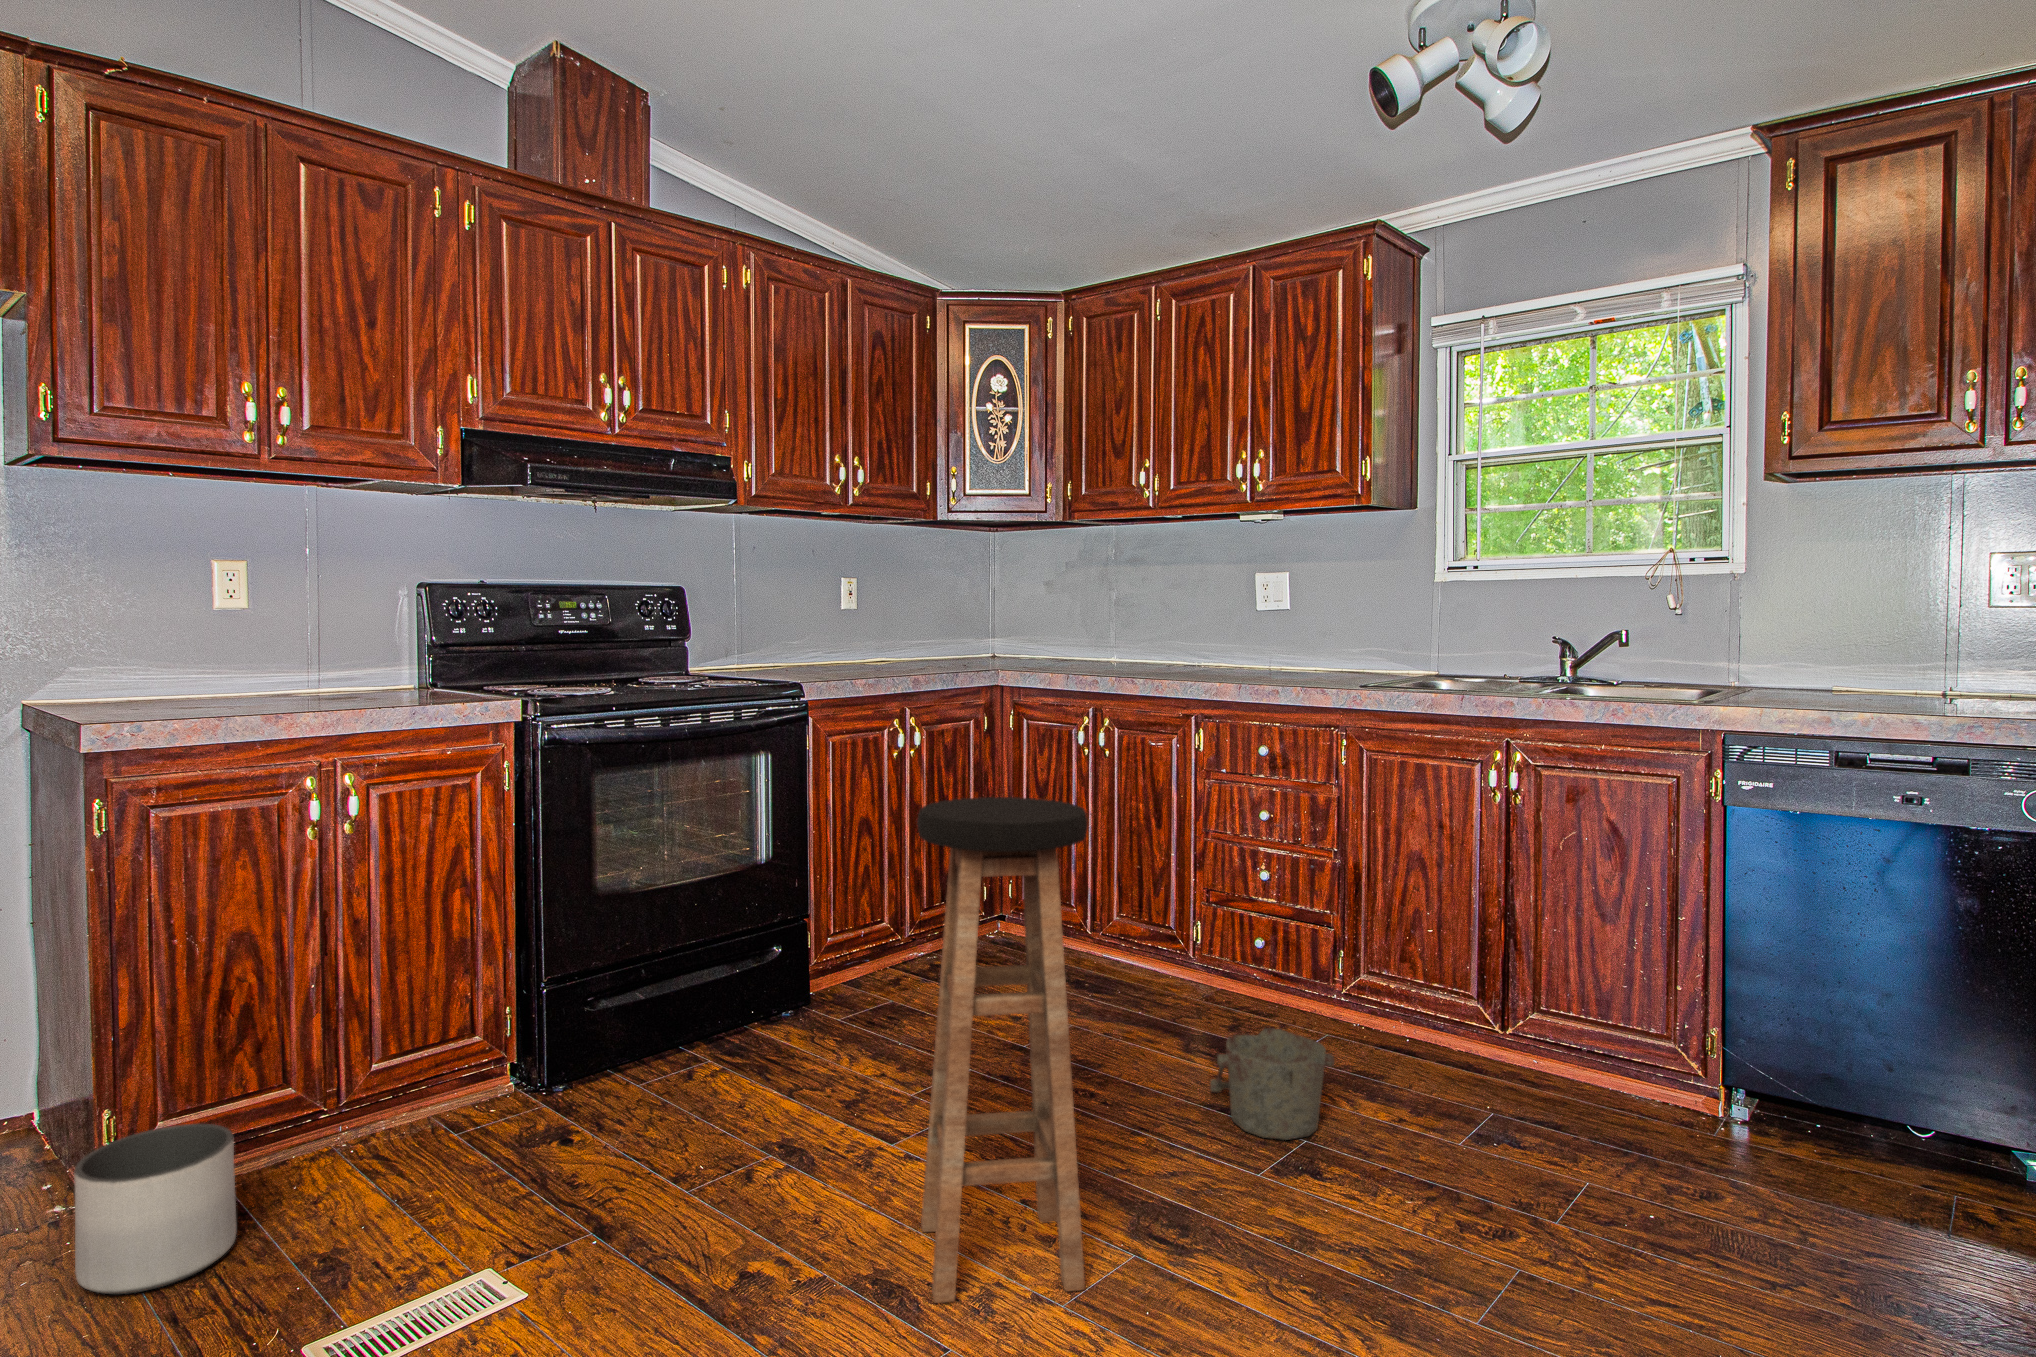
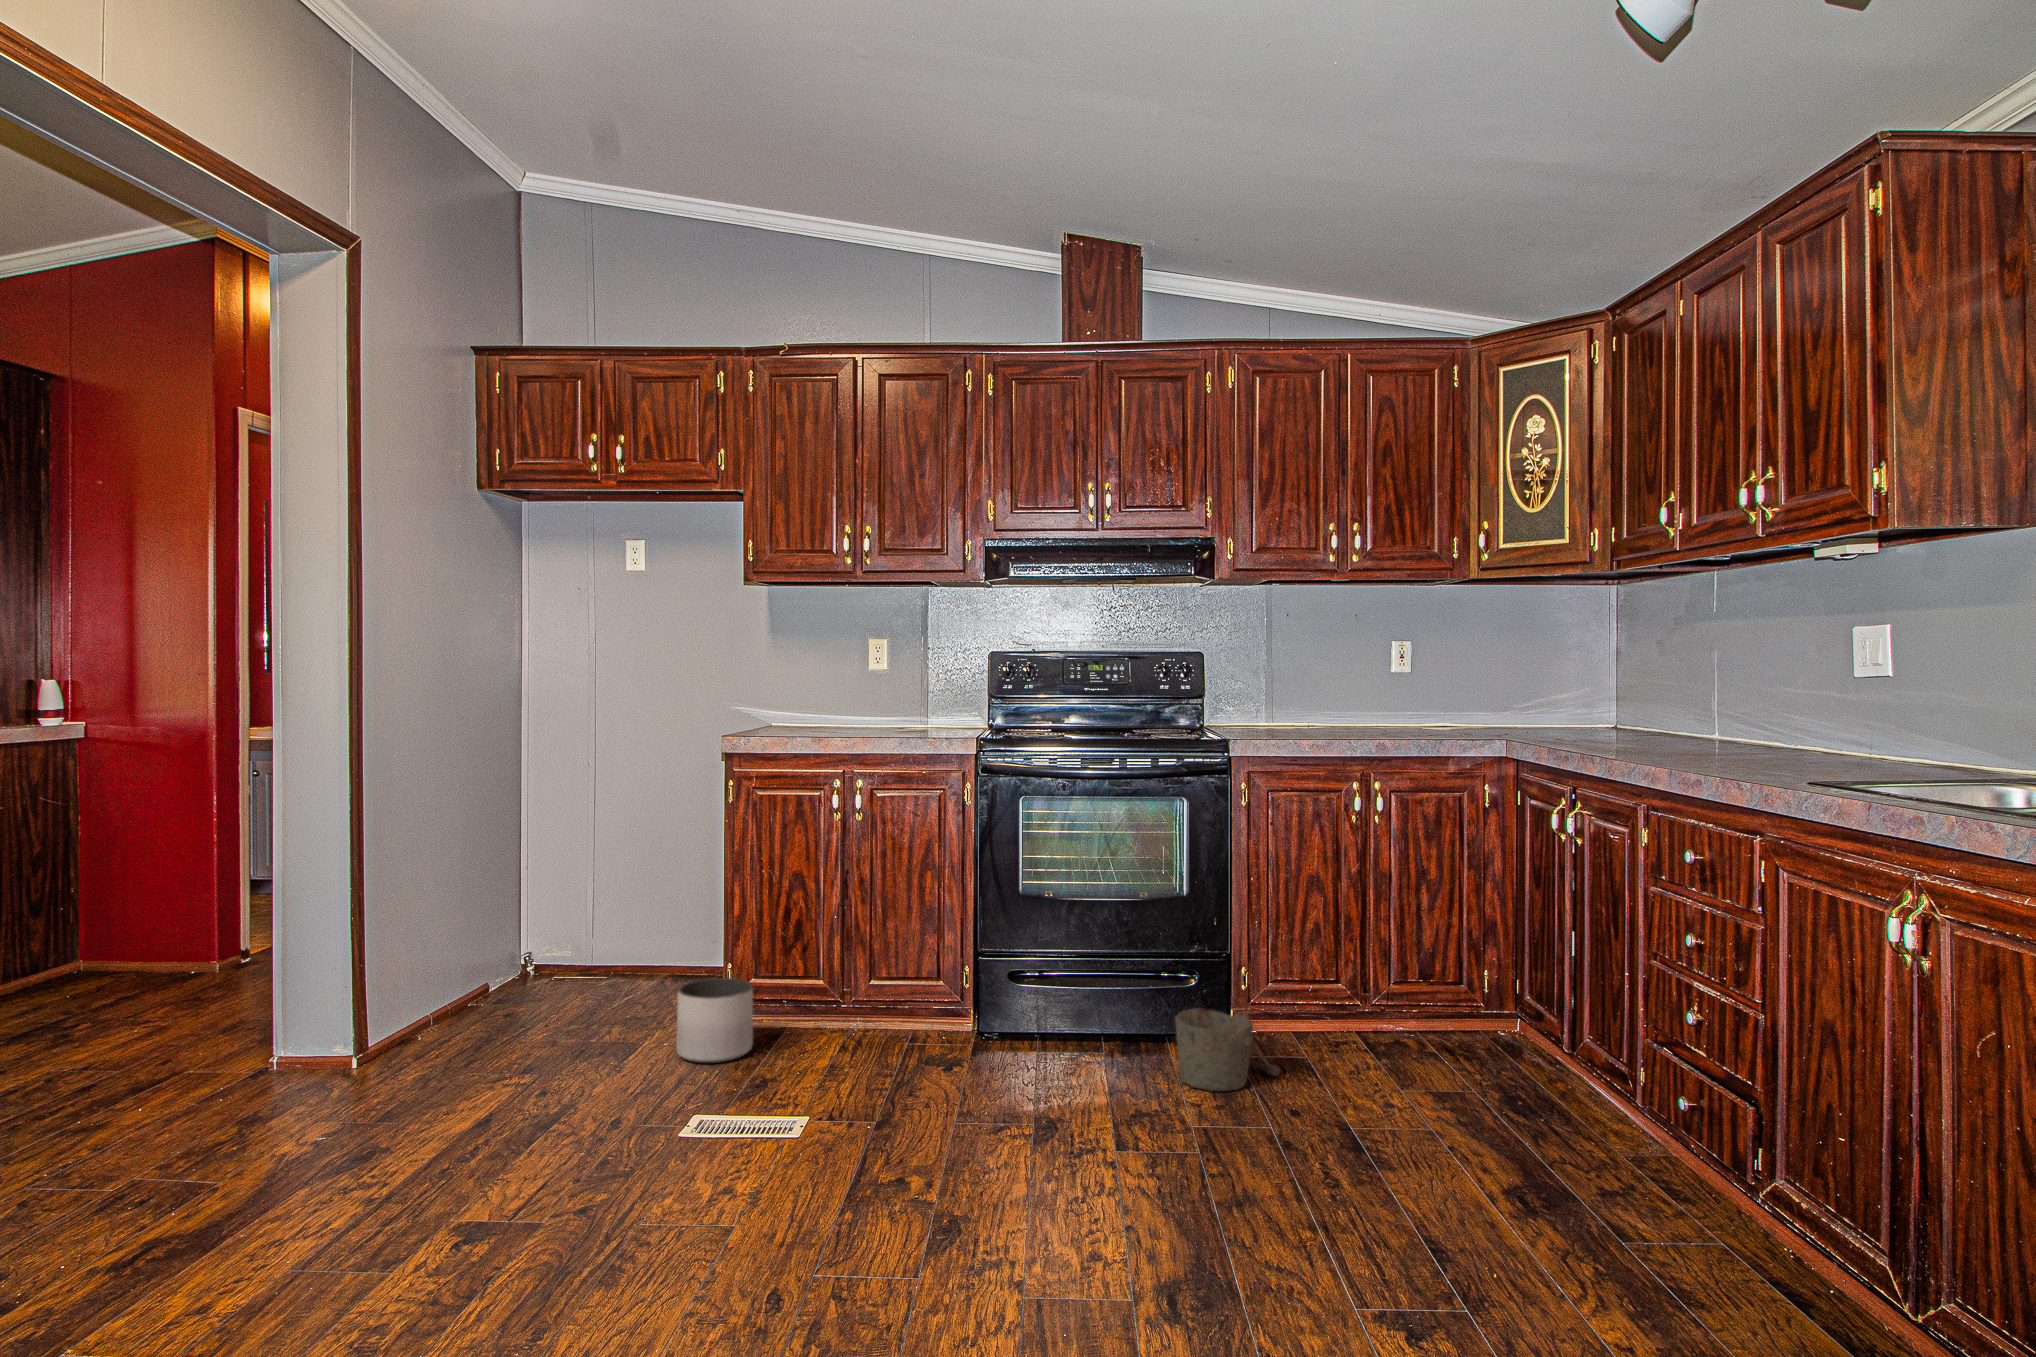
bar stool: present [917,797,1088,1303] -> none [957,841,1129,1279]
bucket: present [1210,1028,1334,1140] -> present [1175,1008,1280,1091]

